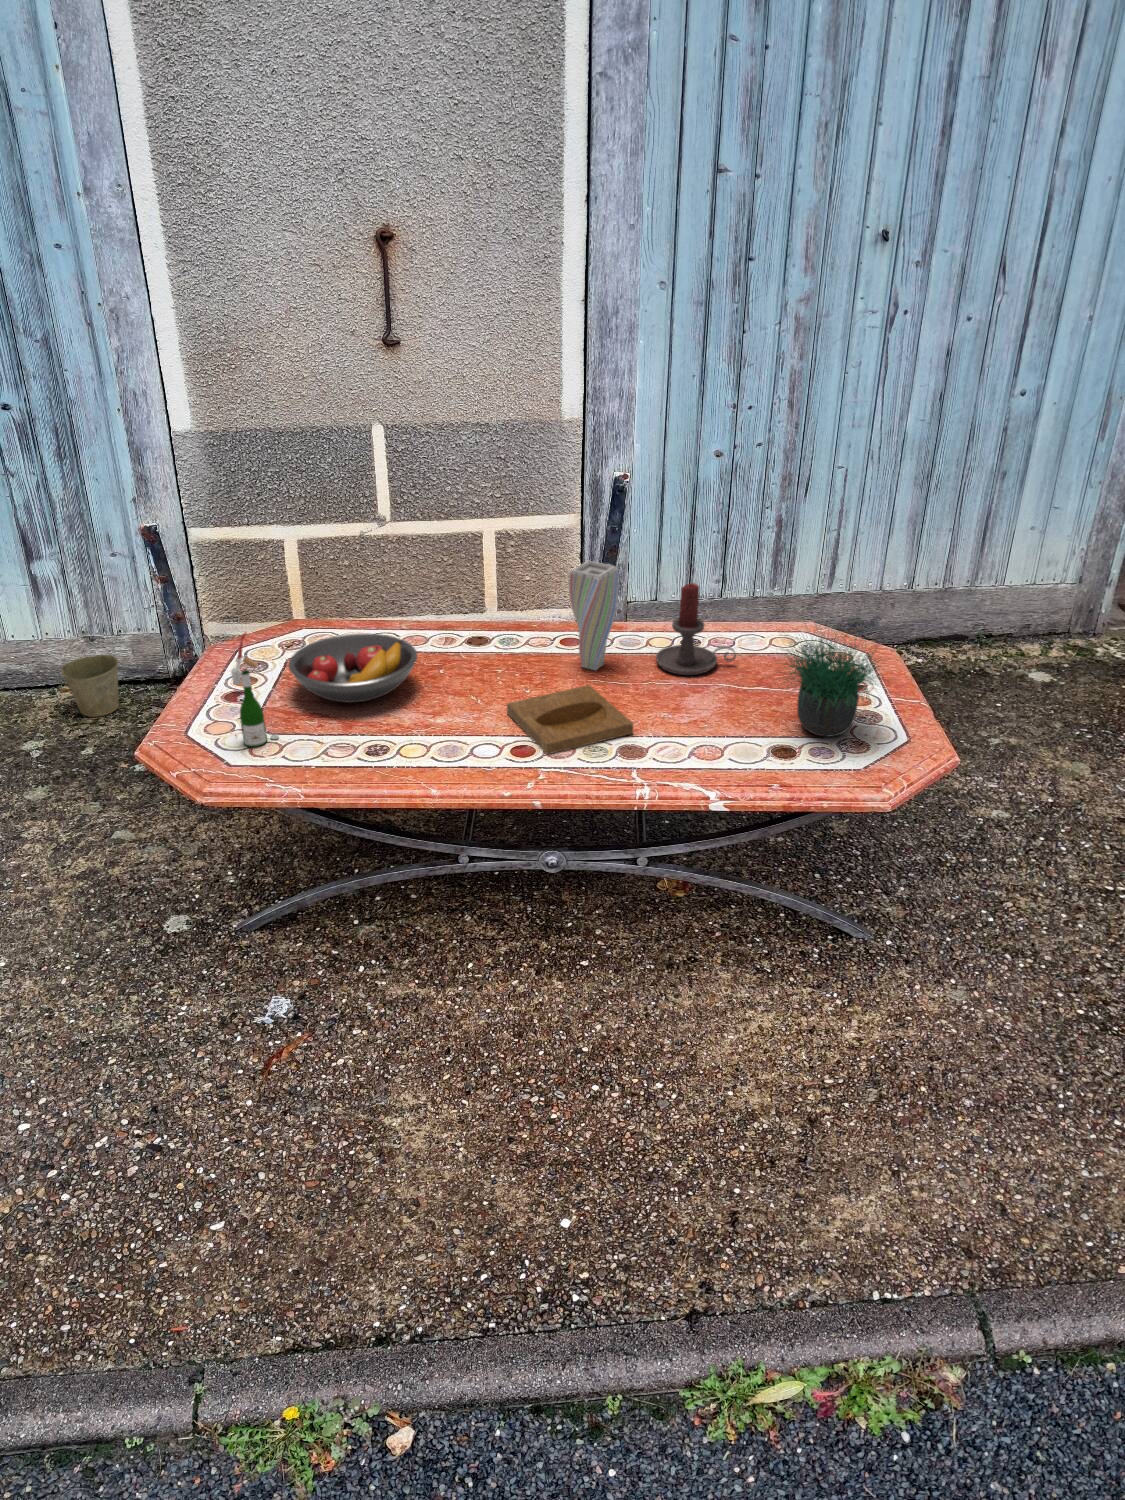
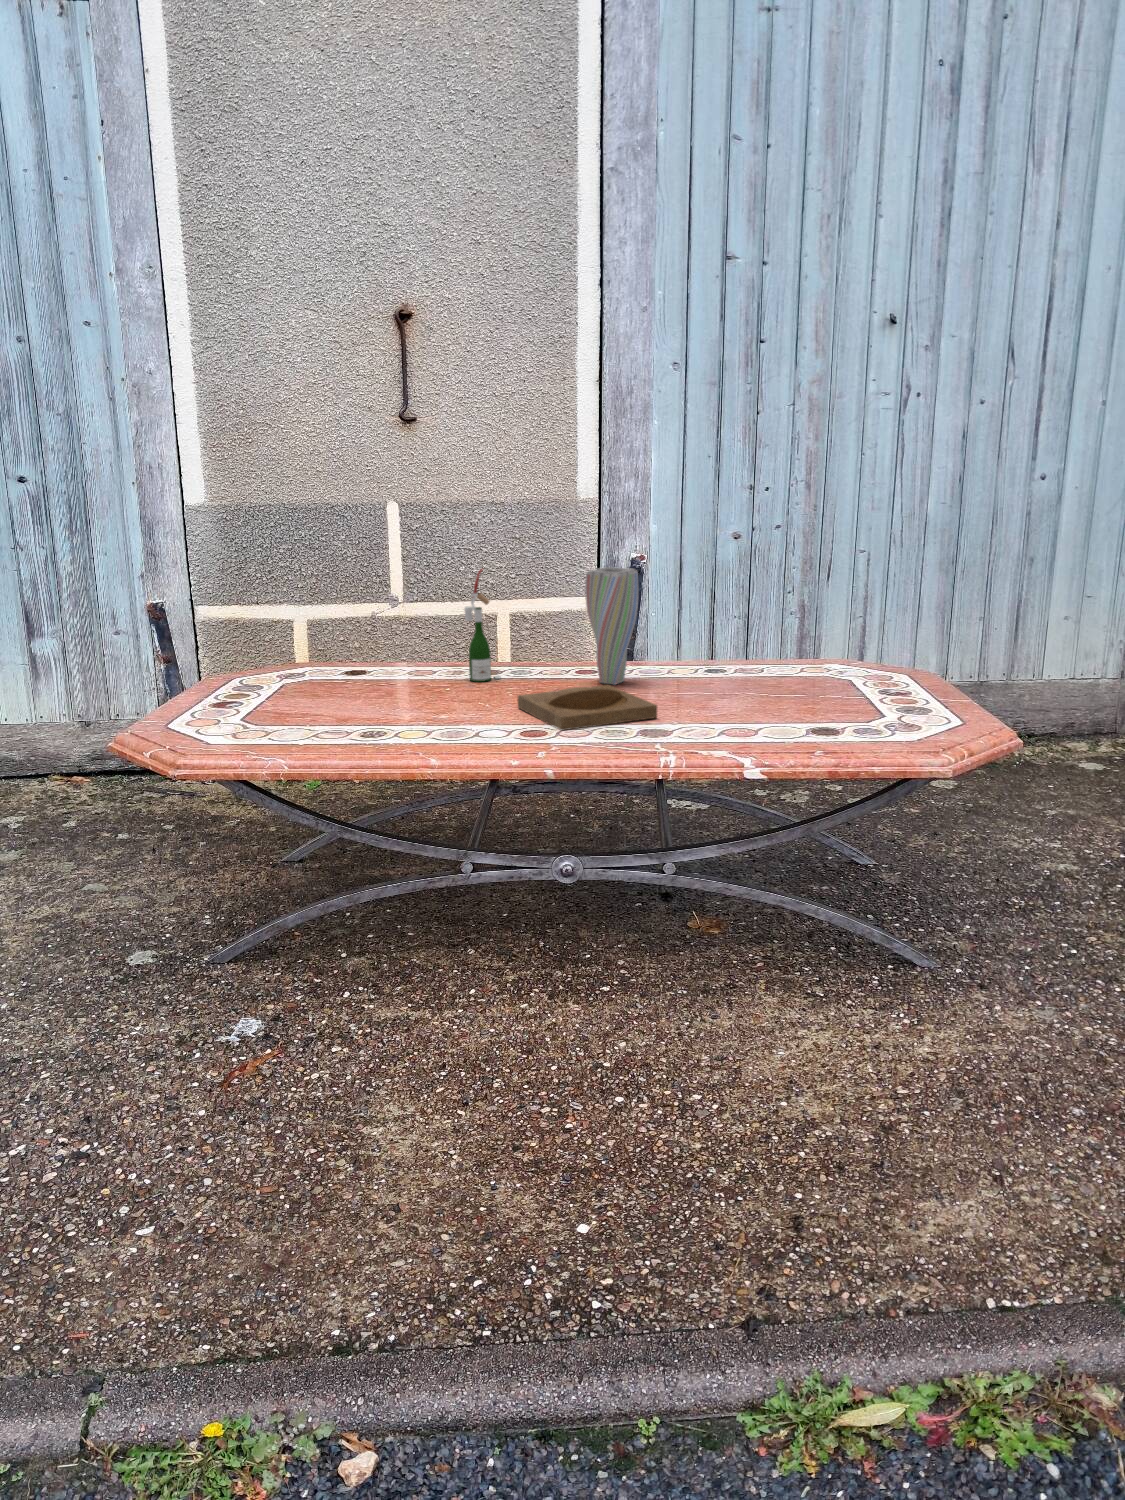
candle holder: present [656,583,736,675] -> none [680,588,768,686]
potted plant: present [779,625,881,737] -> none [796,562,951,719]
wine bottle: present [231,632,279,747] -> present [464,569,500,682]
fruit bowl: present [289,633,418,703] -> none [282,643,422,701]
bucket: present [61,644,119,717] -> none [47,713,109,801]

